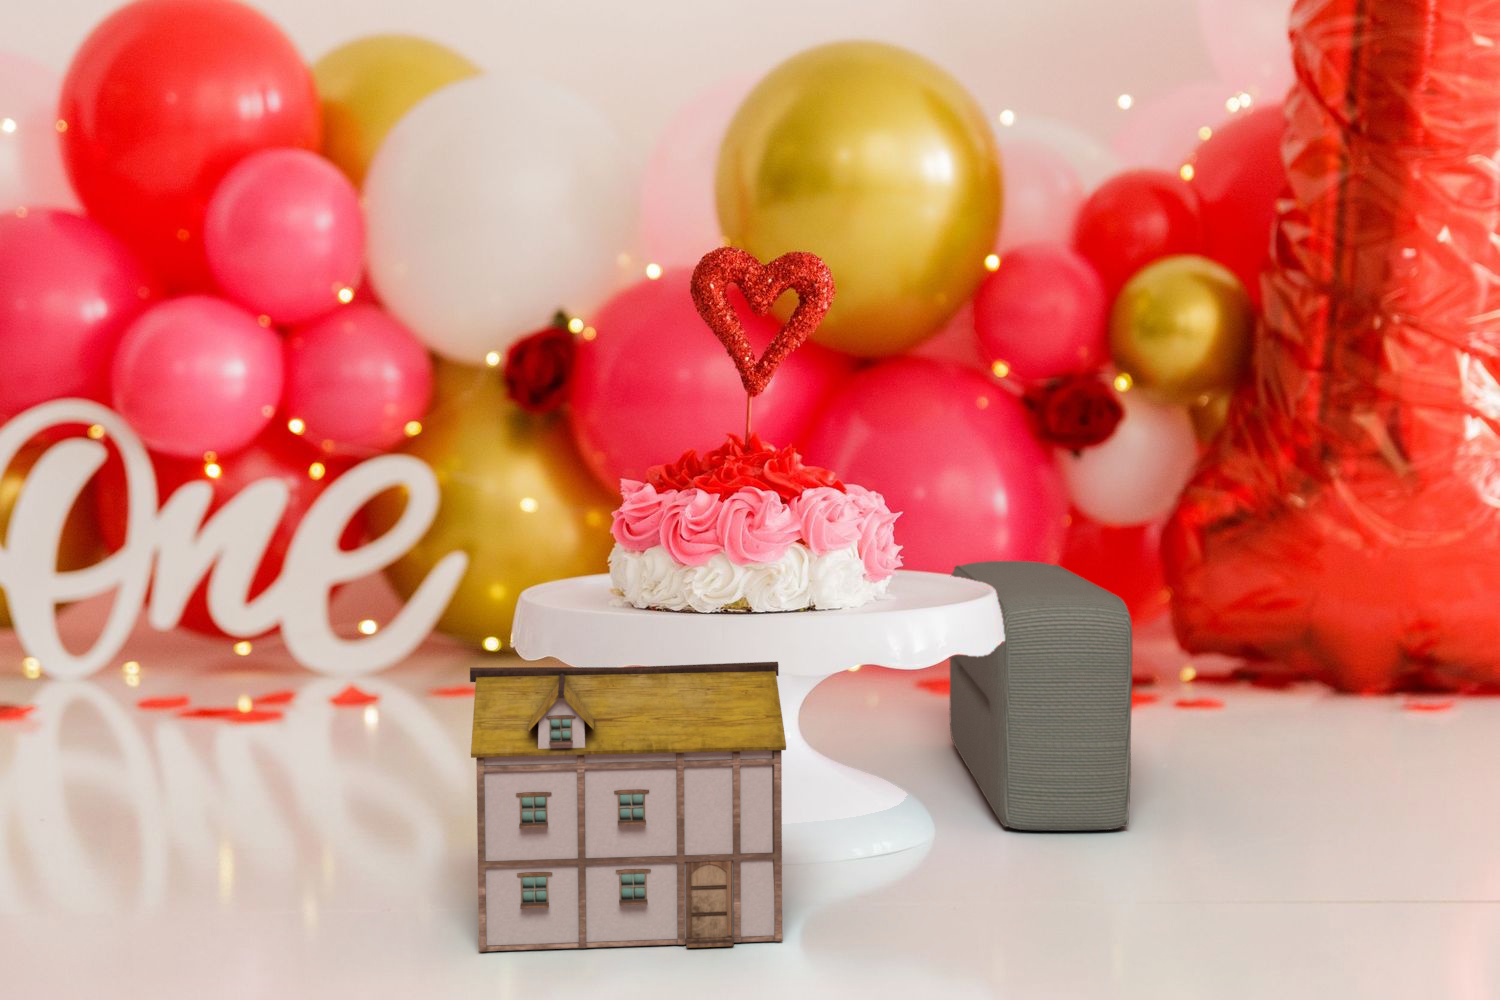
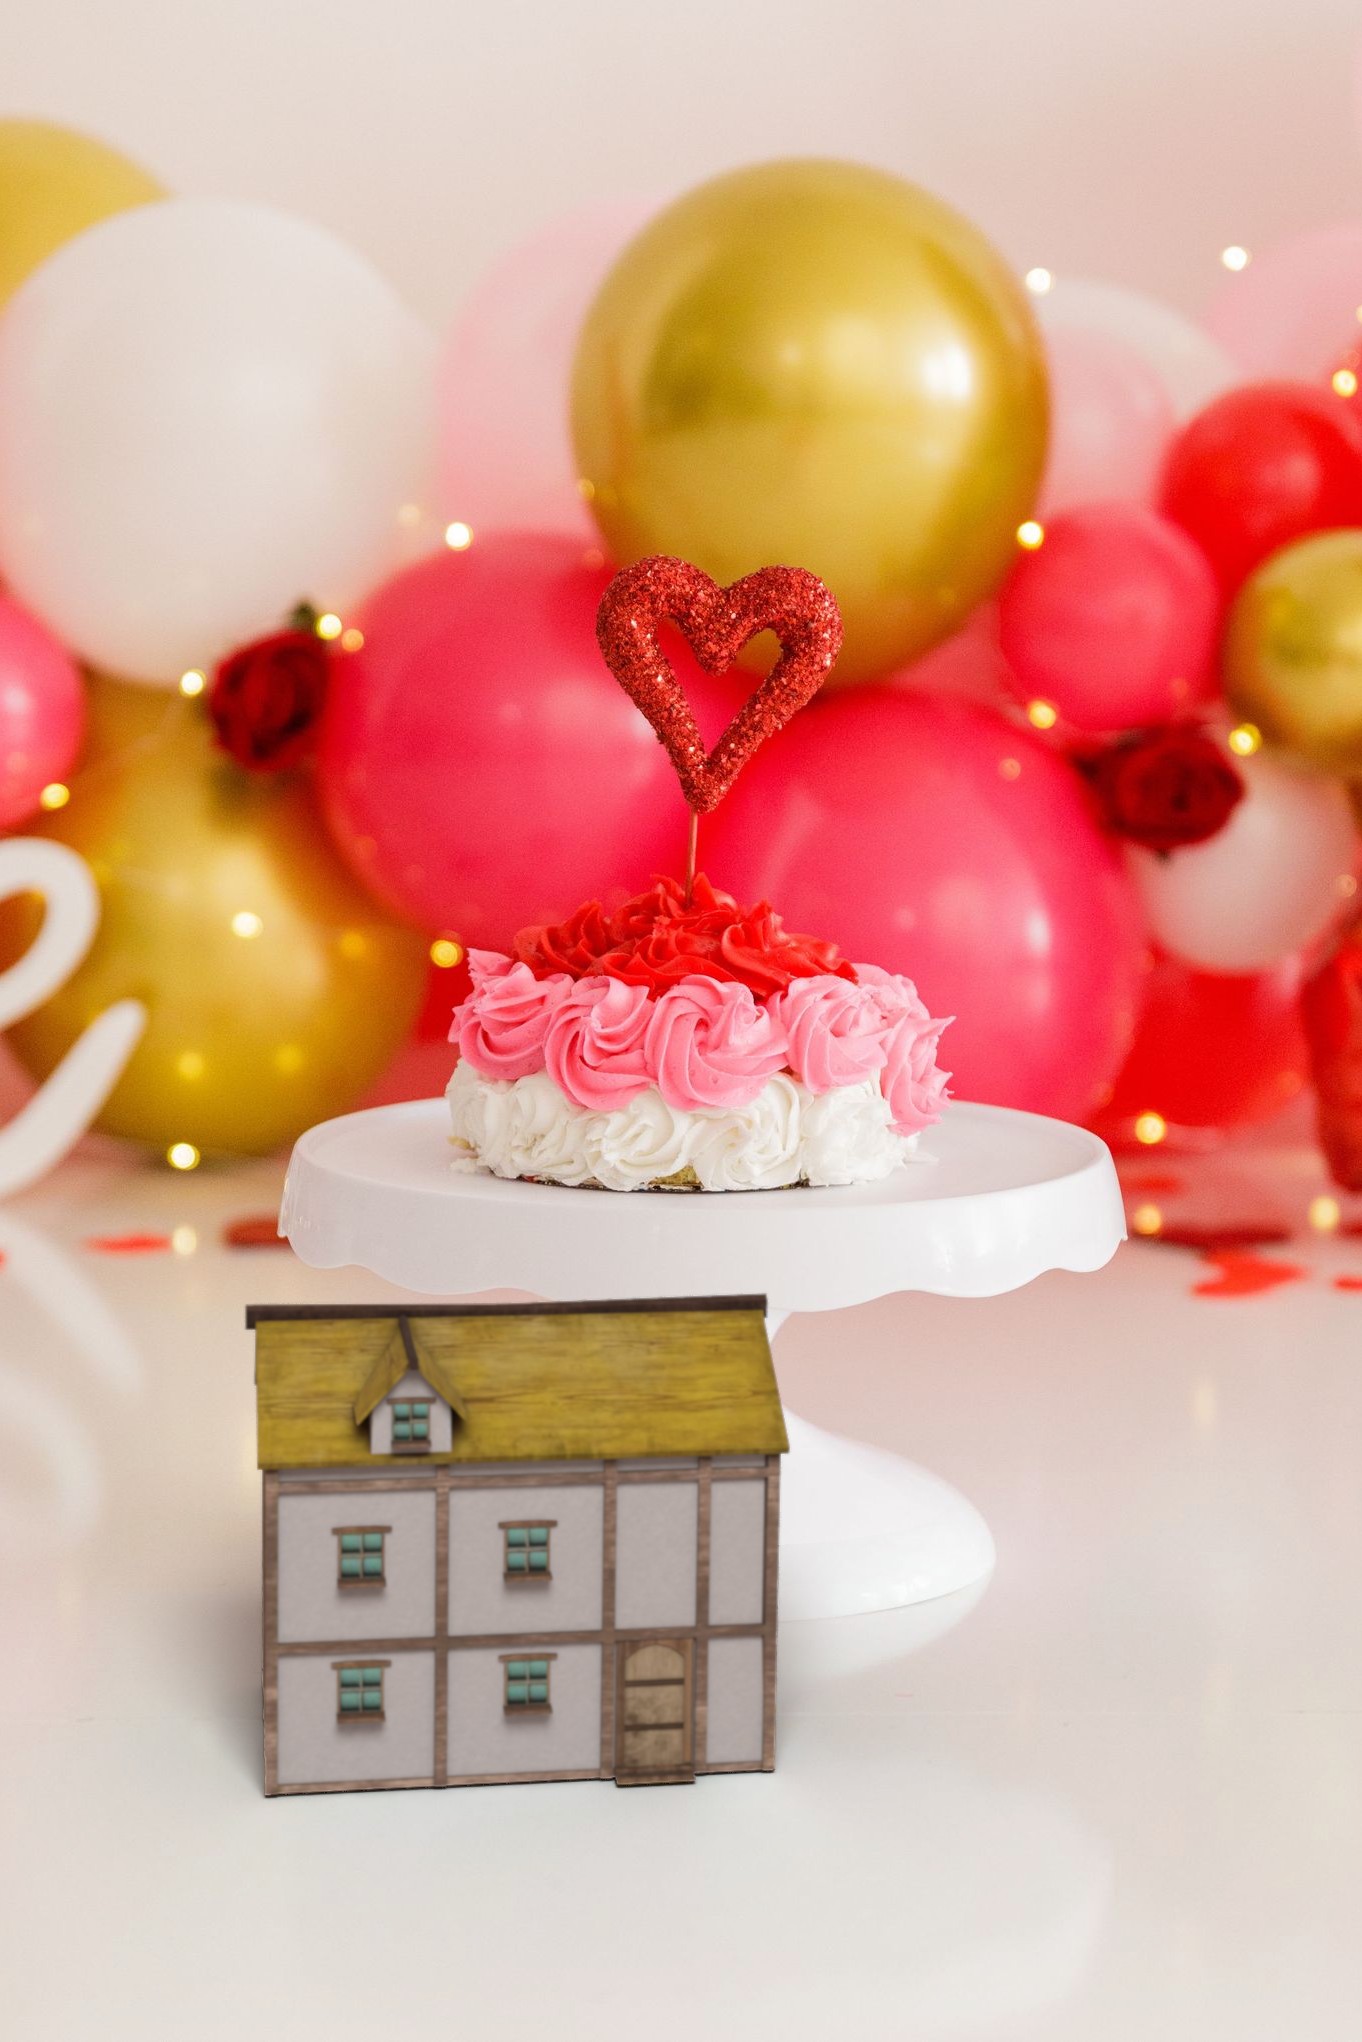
pouf: present [950,561,1133,831] -> none [976,1062,1315,1539]

